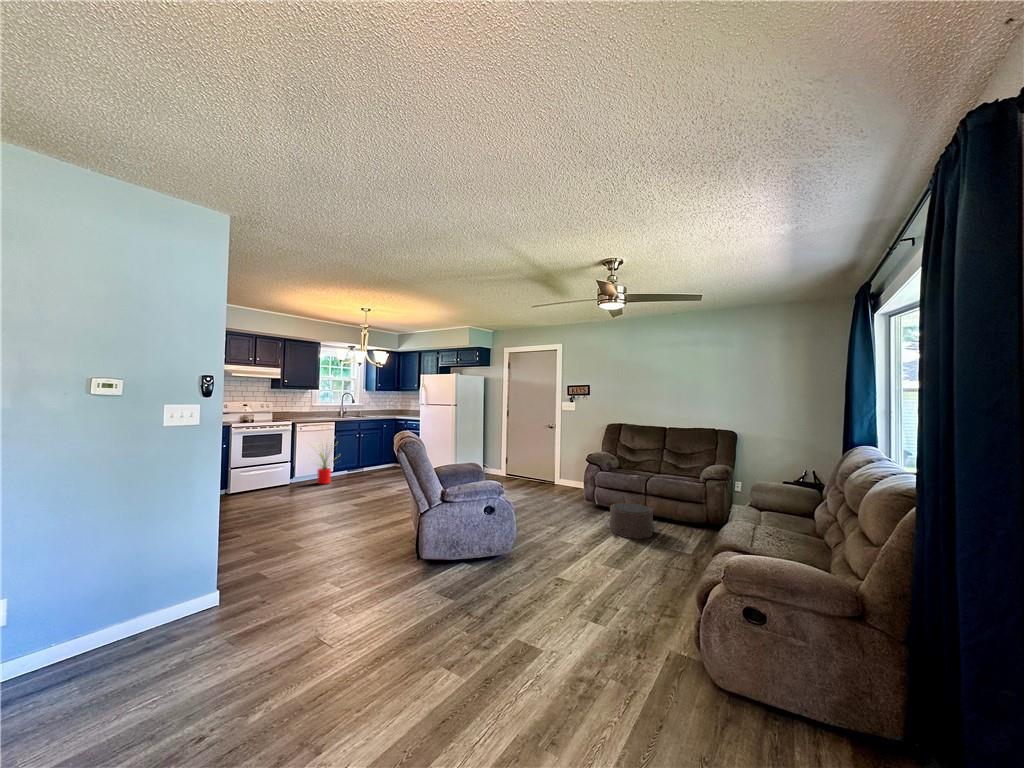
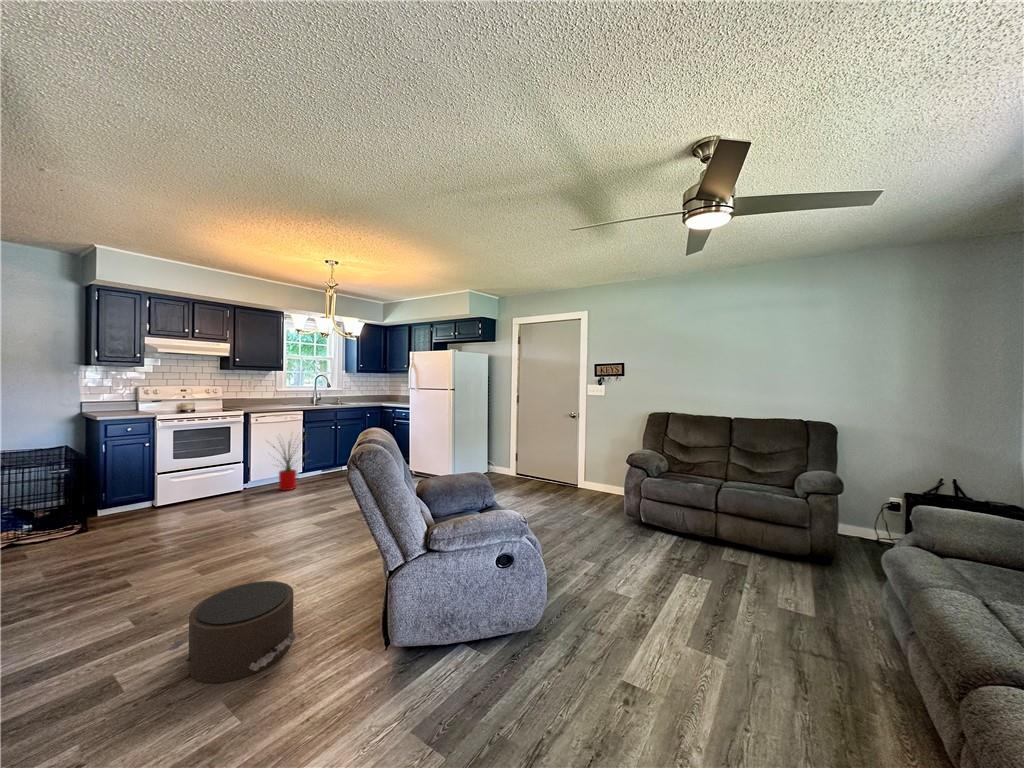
pouf: present [605,503,659,539] -> present [168,581,300,683]

